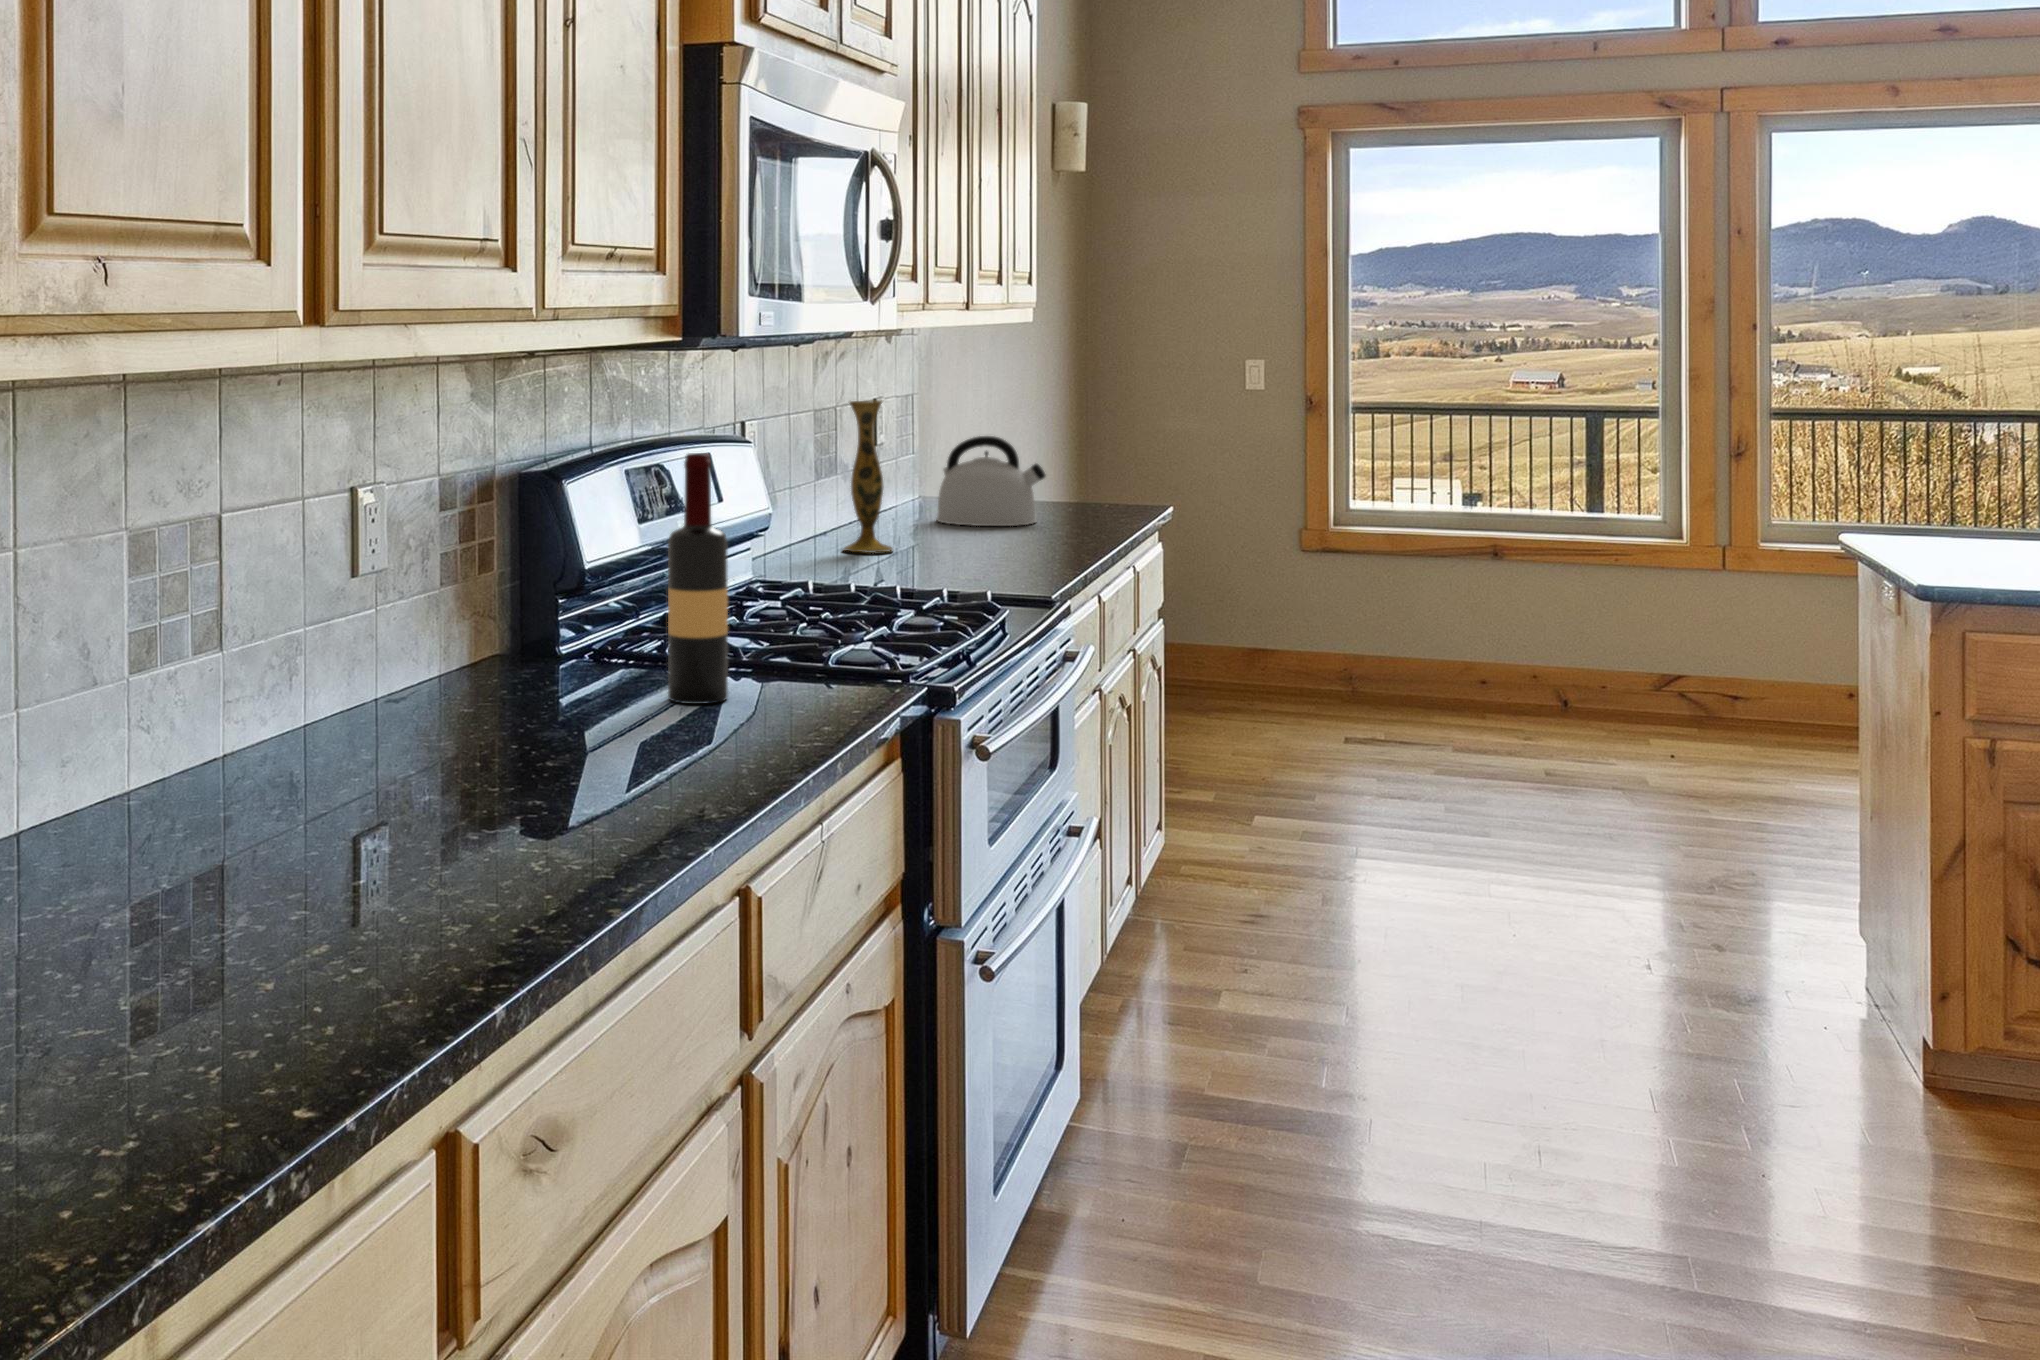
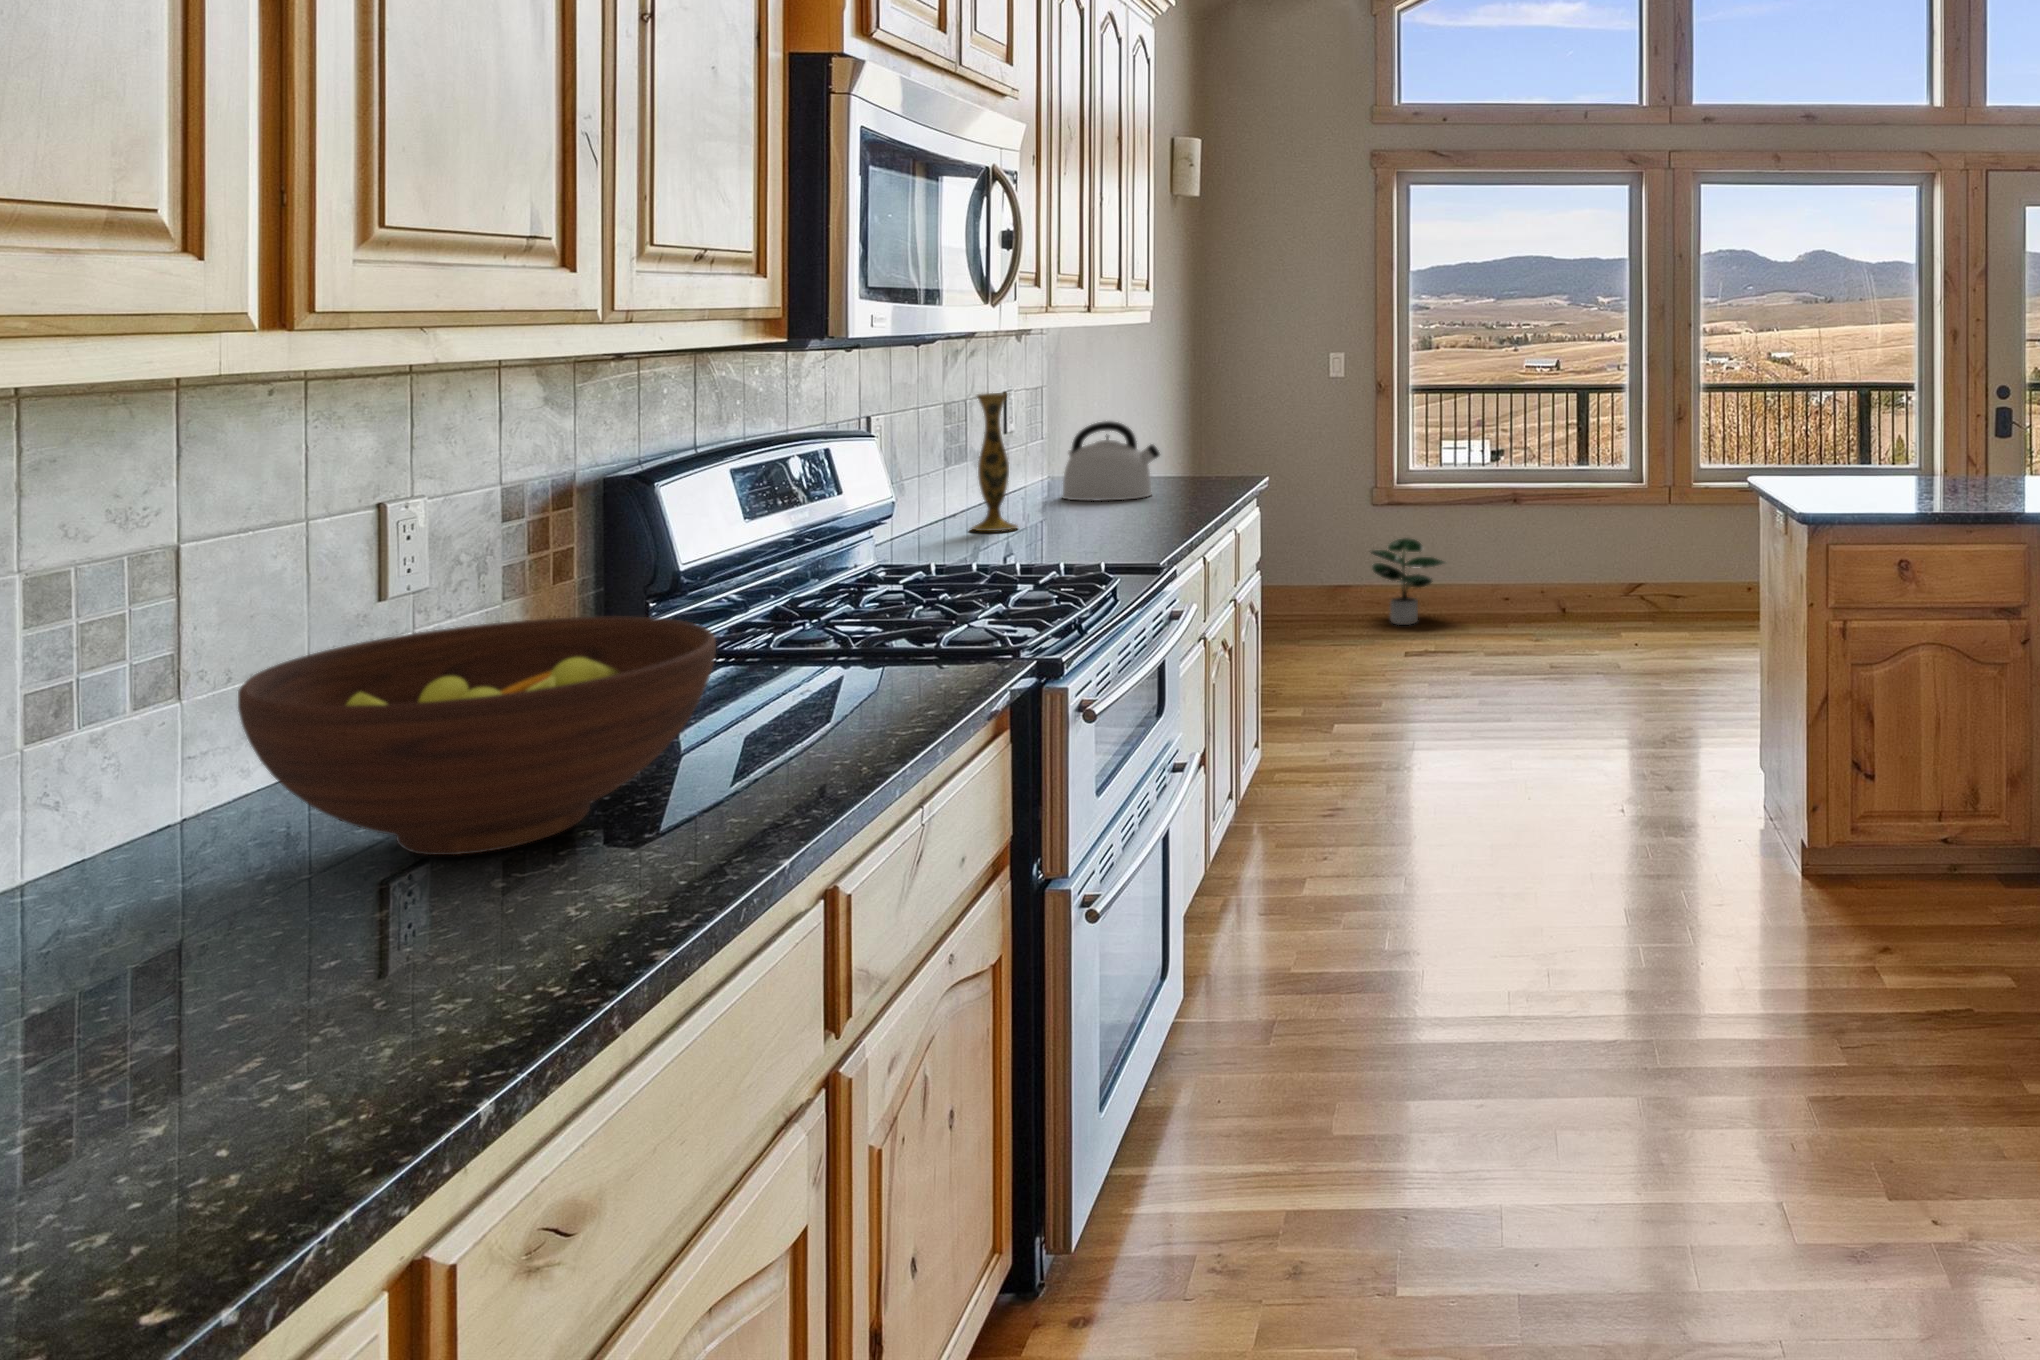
wine bottle: present [668,453,728,704] -> none [766,453,832,701]
potted plant: none [1297,595,1401,704] -> present [1371,538,1445,625]
fruit bowl: none [276,601,638,808] -> present [238,616,716,855]

